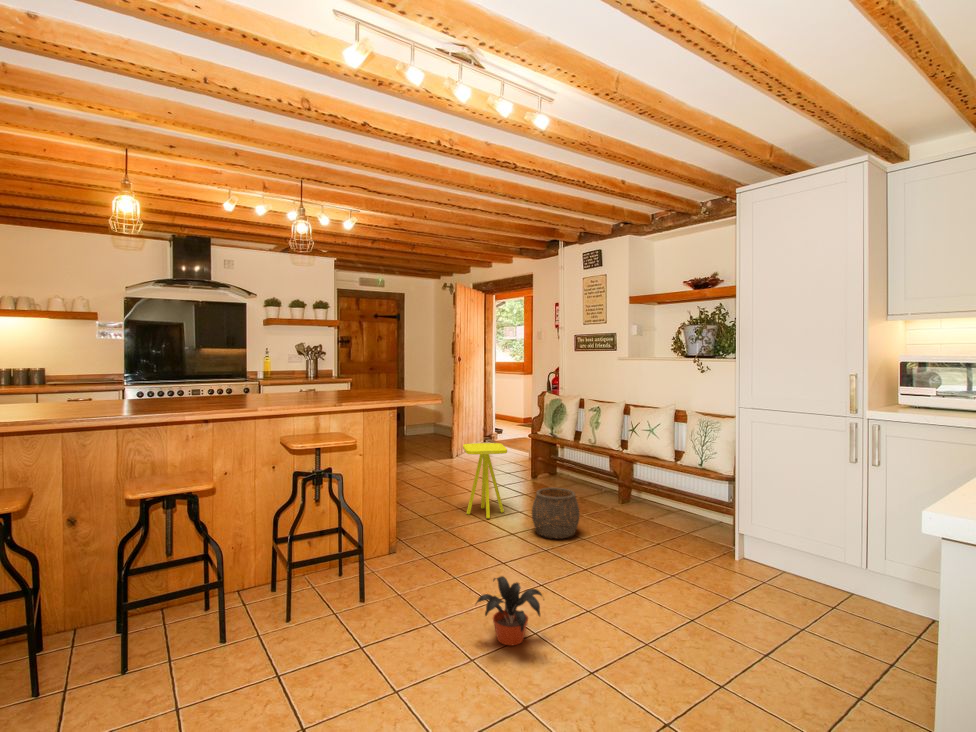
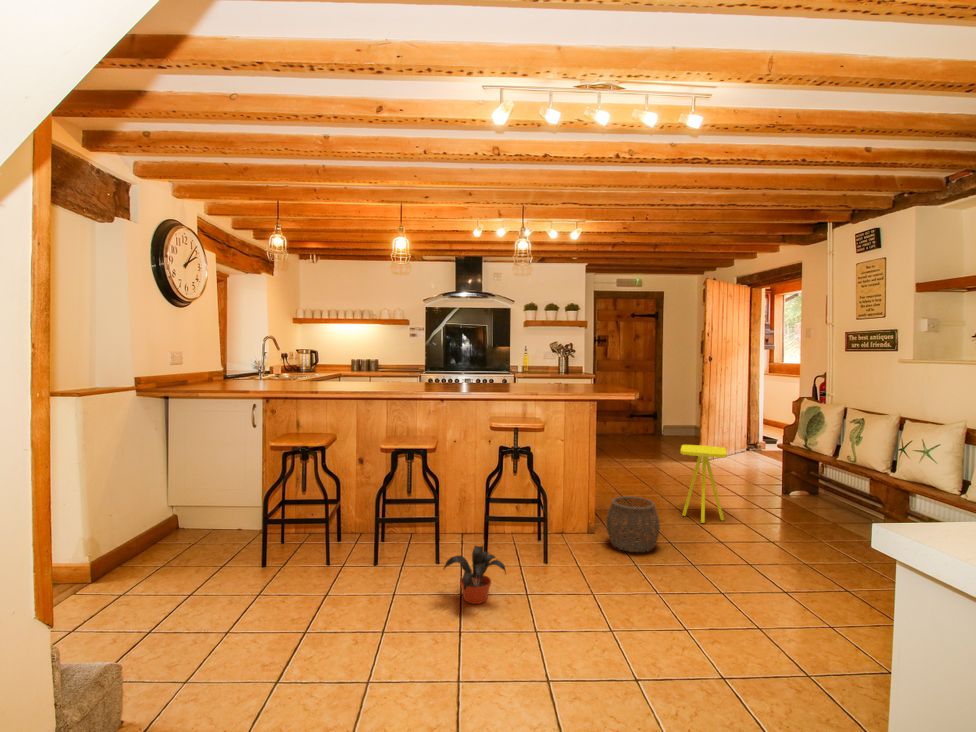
woven basket: present [532,488,580,539] -> present [606,496,660,552]
potted plant: present [476,576,542,645] -> present [444,546,506,604]

